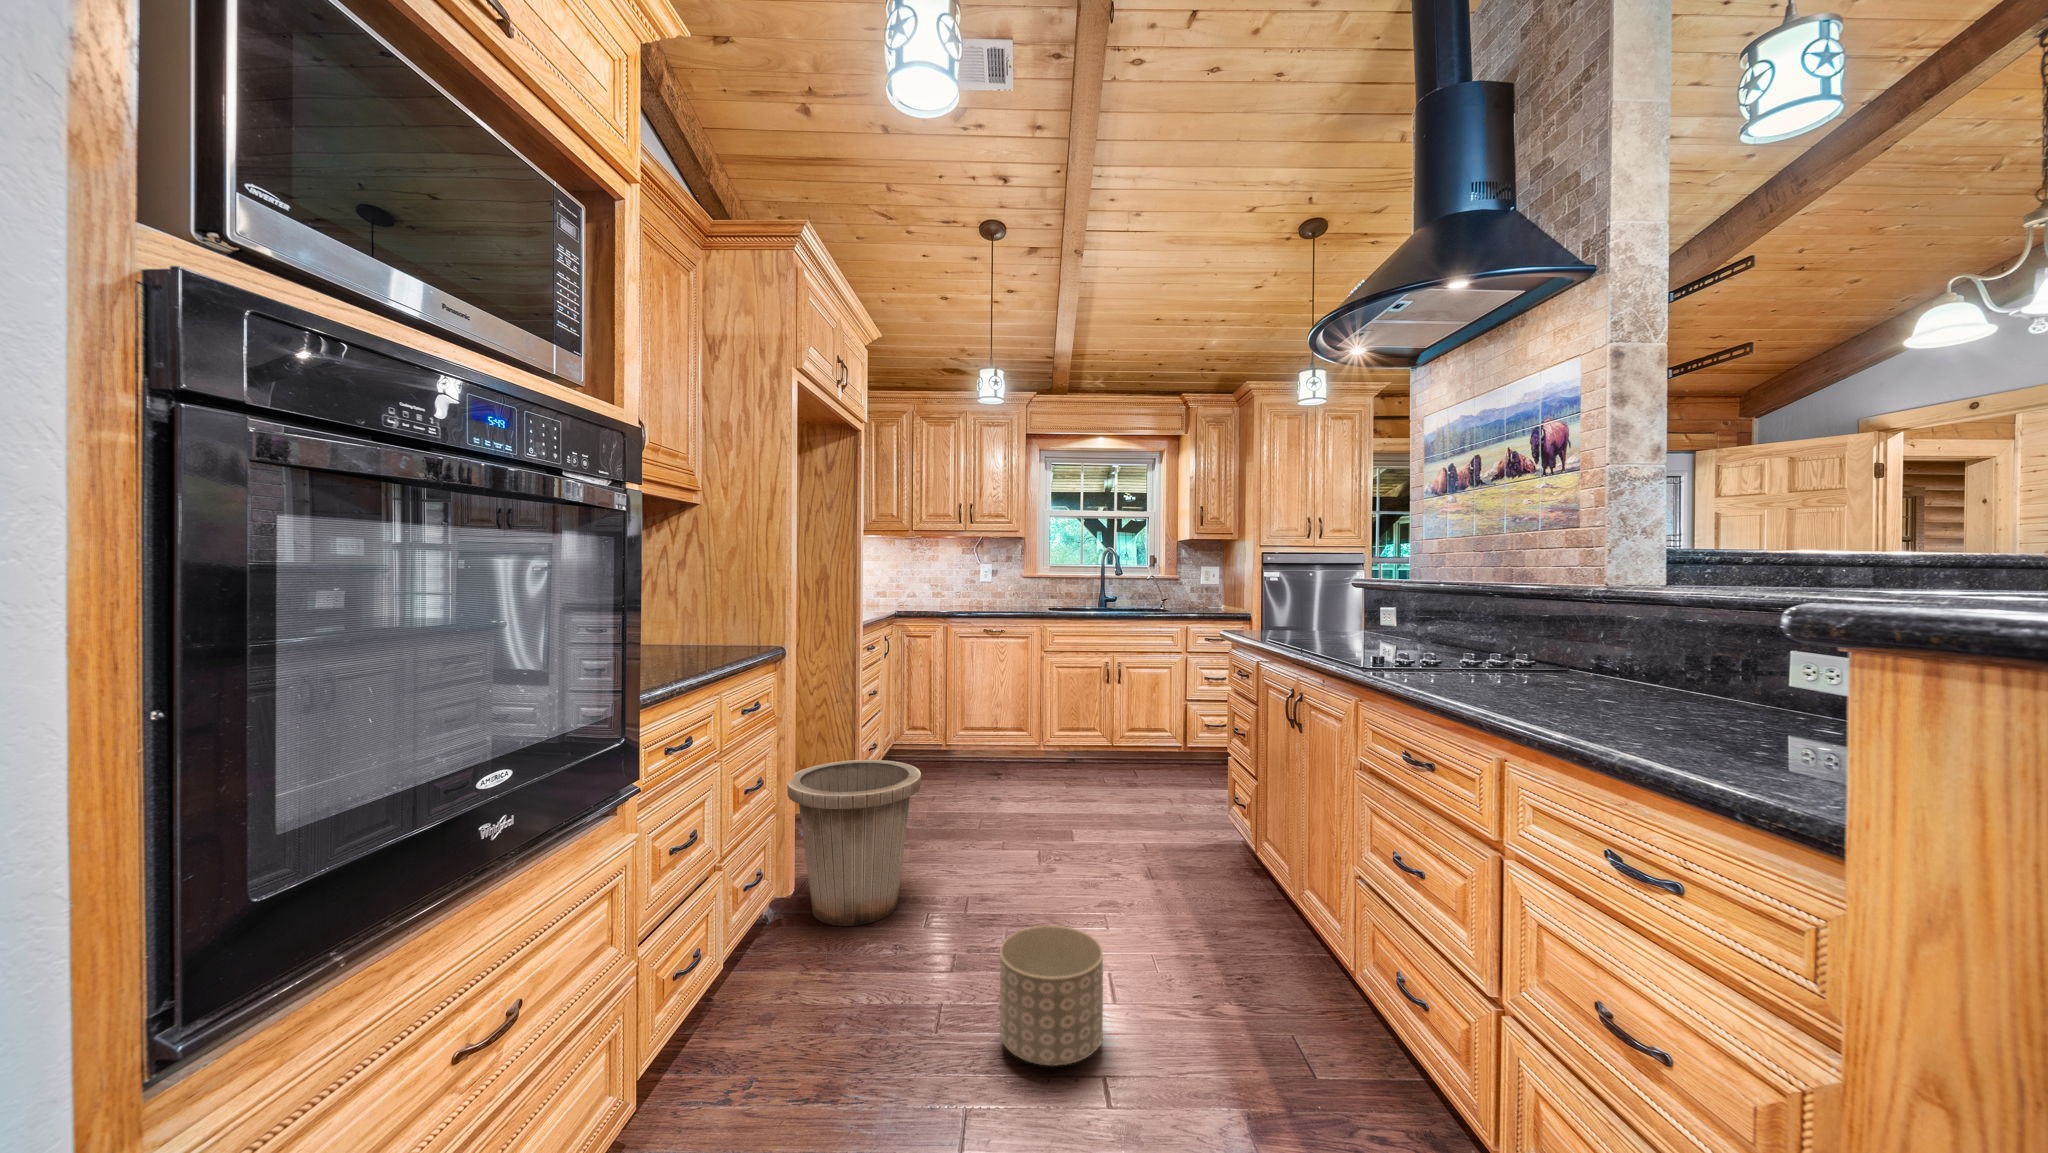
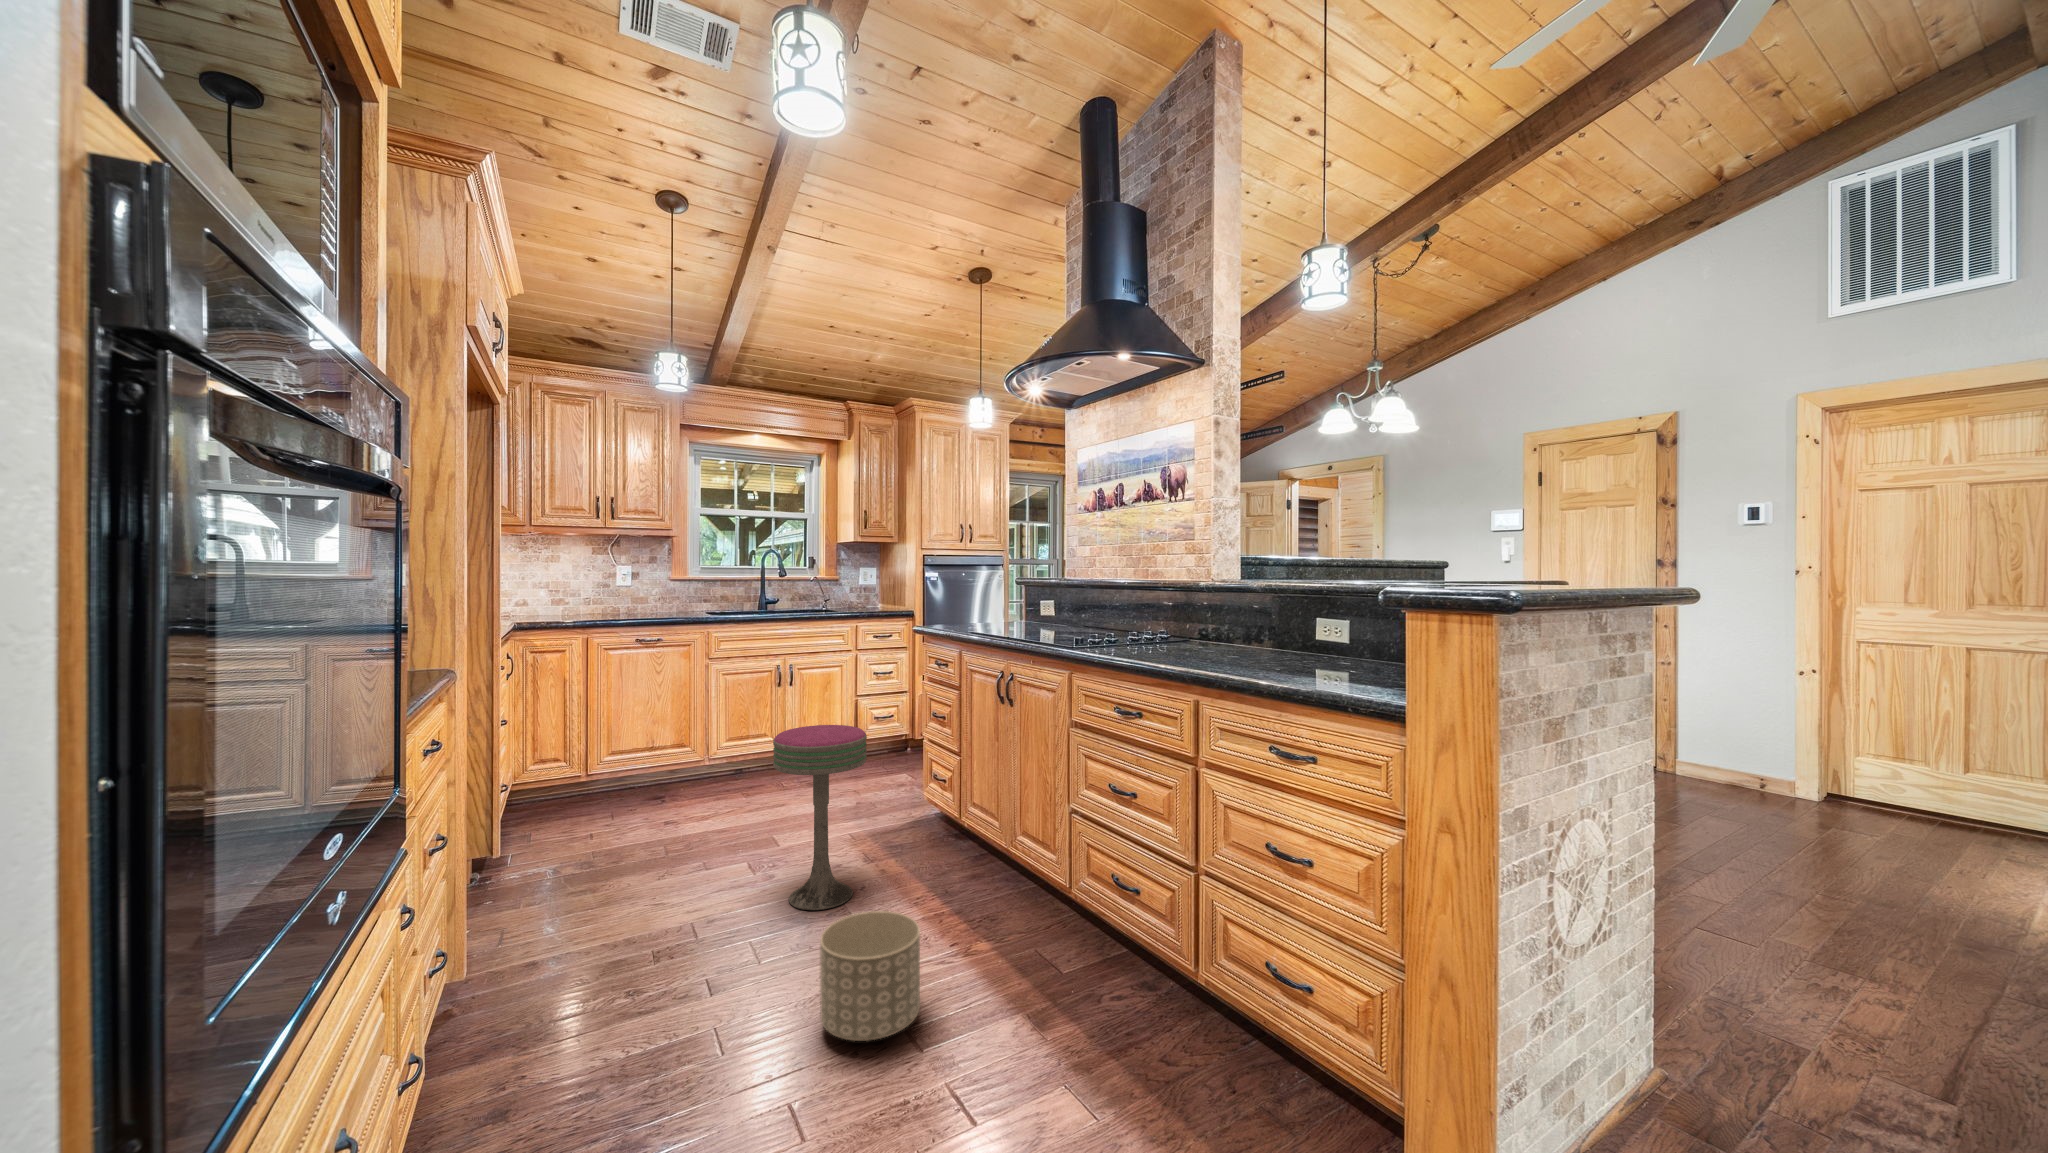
bar stool: none [1031,724,1122,913] -> present [773,725,867,910]
trash can: present [787,760,921,926] -> none [475,791,654,992]

